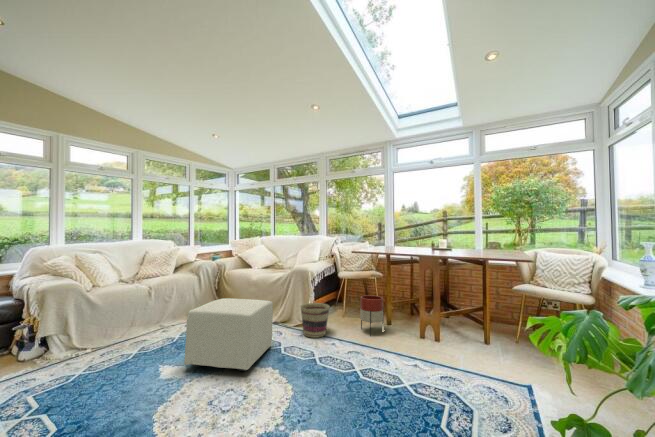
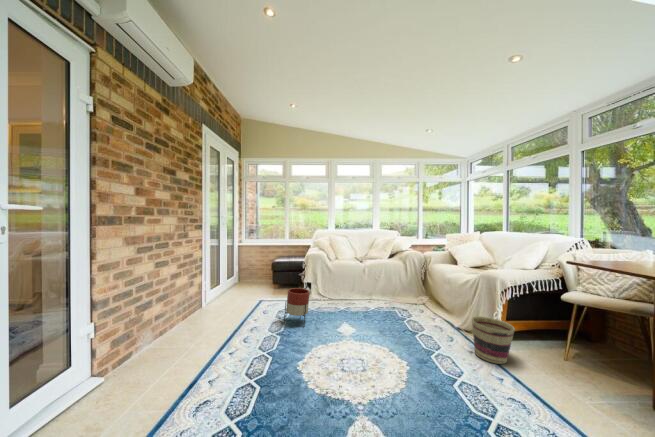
planter: present [360,295,384,336] -> present [284,288,309,327]
ottoman: present [184,298,273,371] -> none [352,286,430,352]

